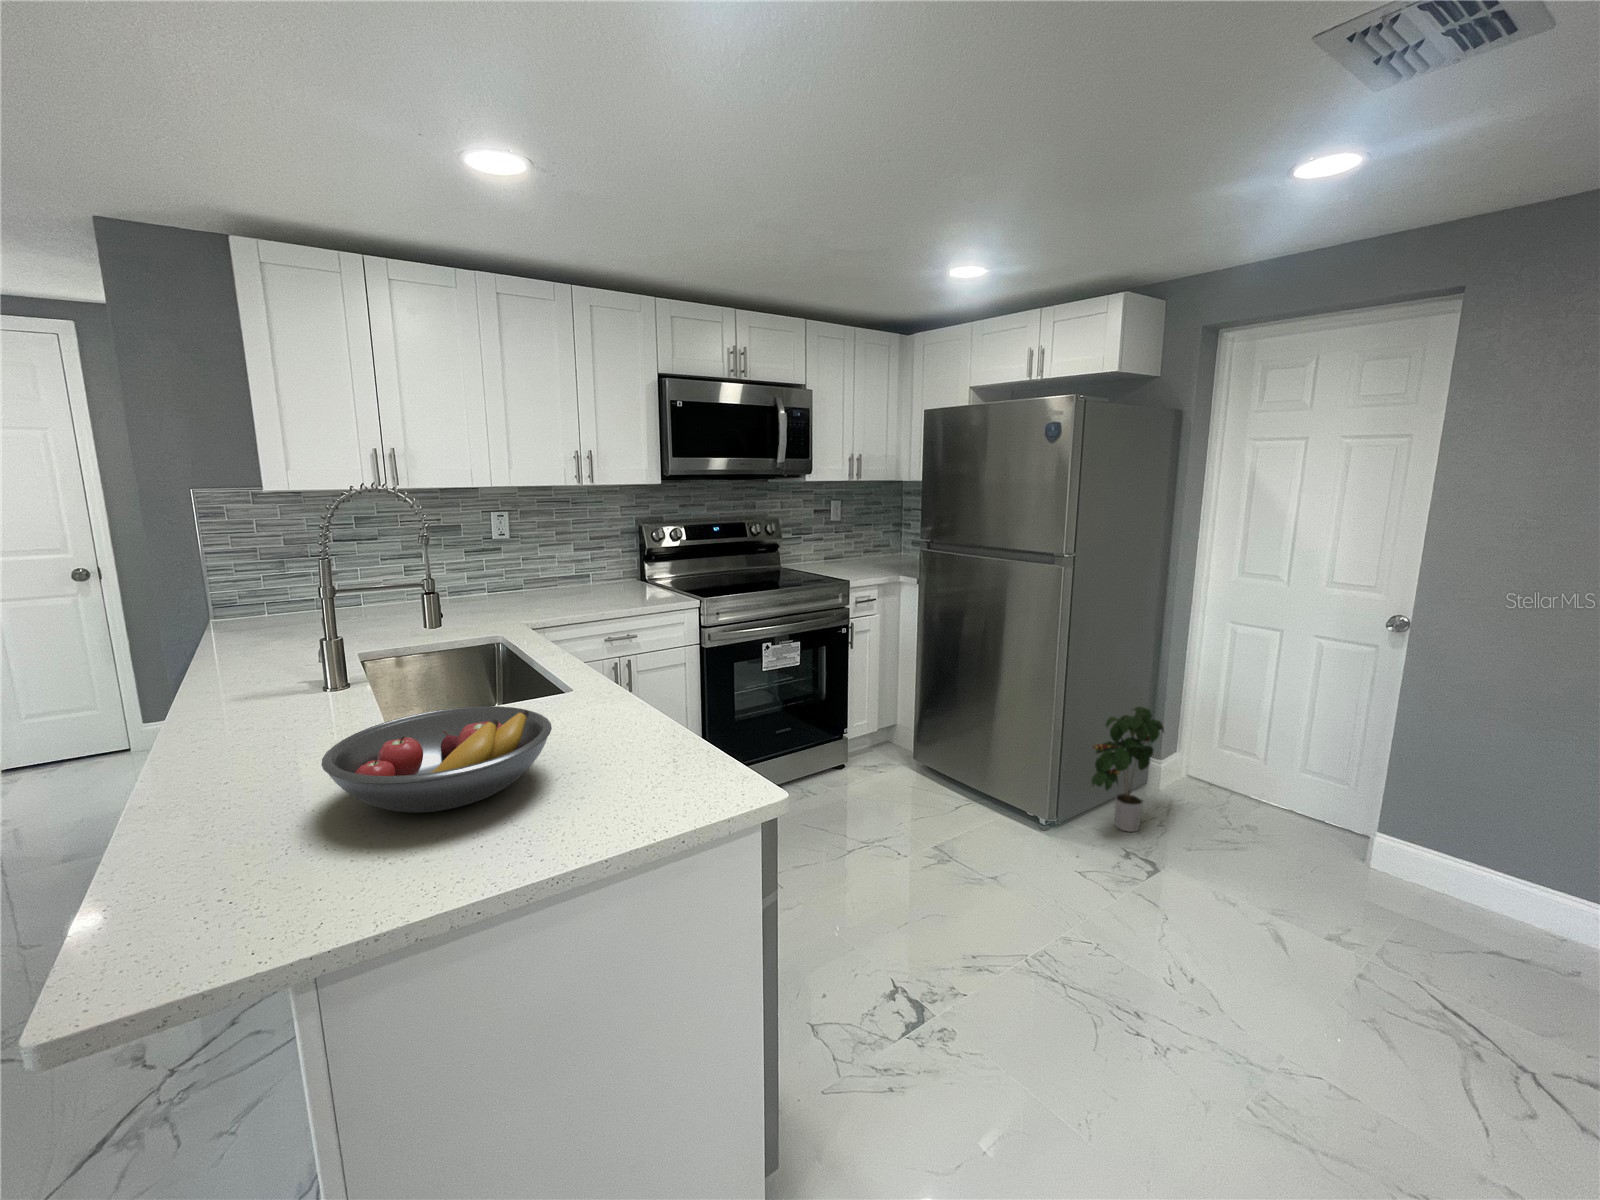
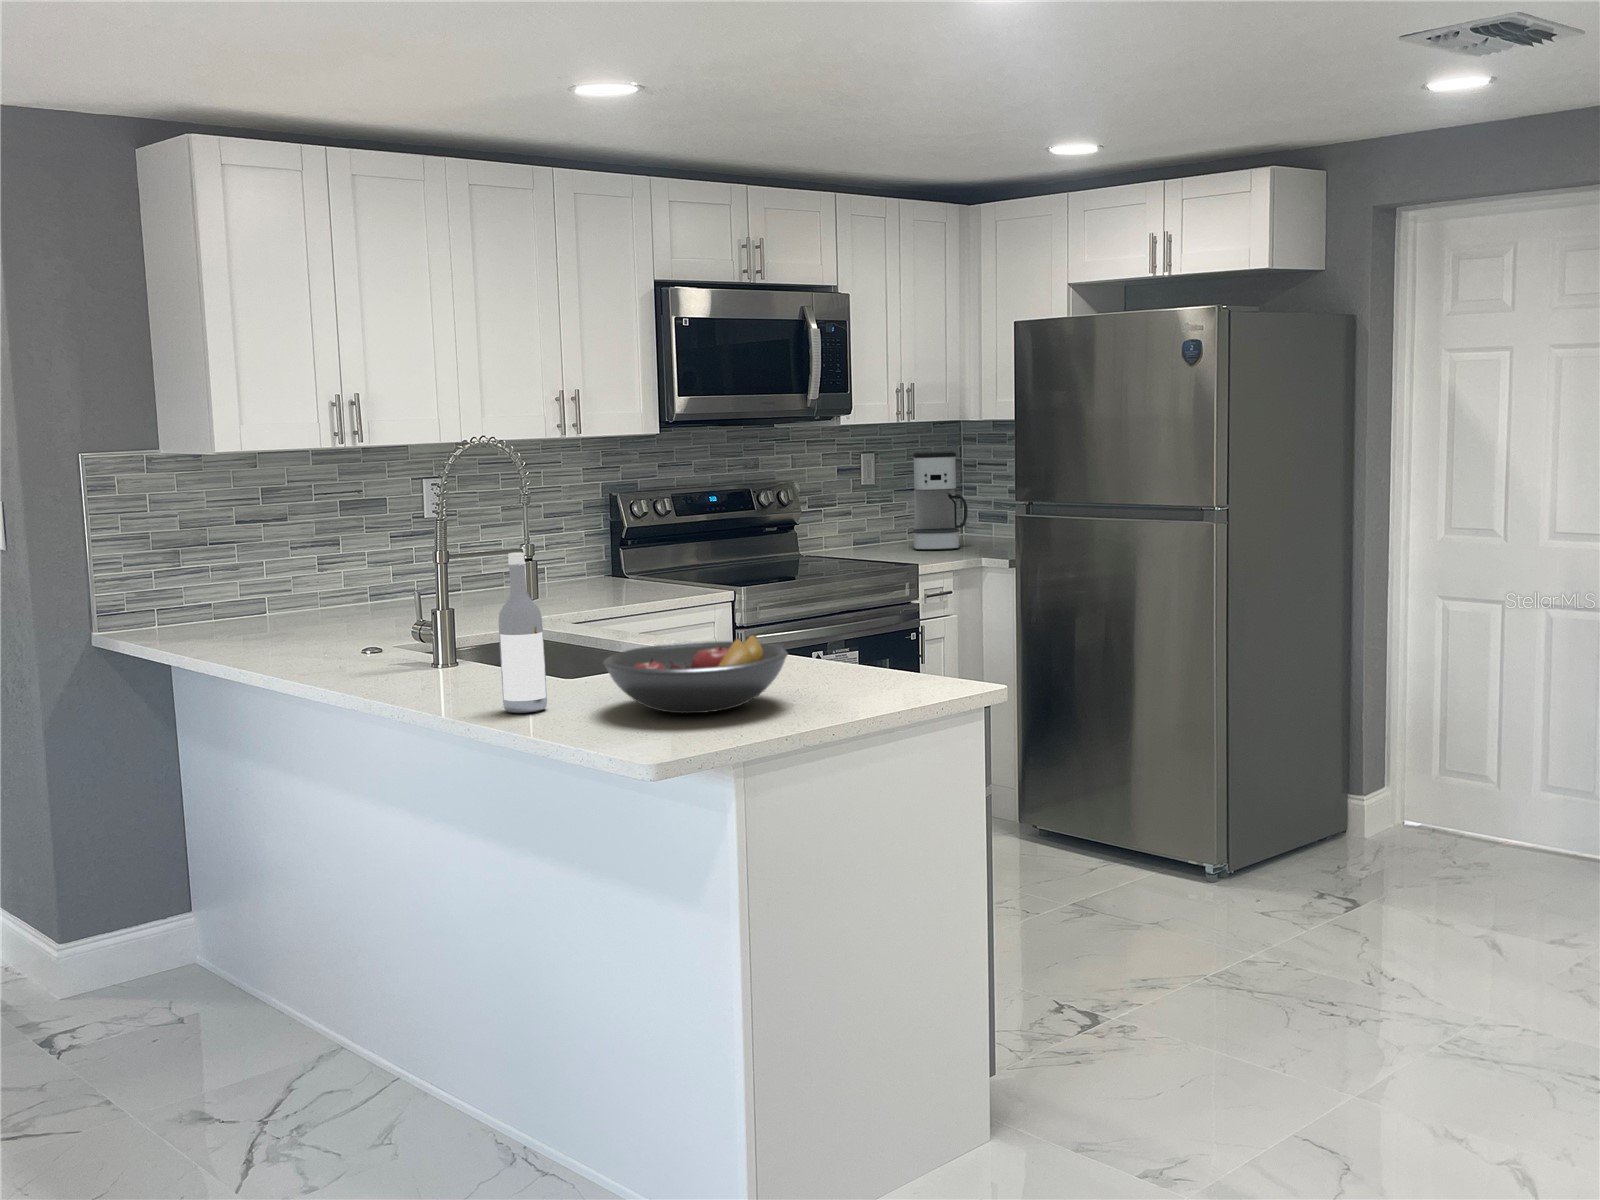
coffee maker: none [859,501,896,567] -> present [913,451,968,550]
wine bottle: none [246,614,314,785] -> present [499,552,547,713]
potted plant: present [1092,707,1164,832] -> none [1267,709,1359,877]

